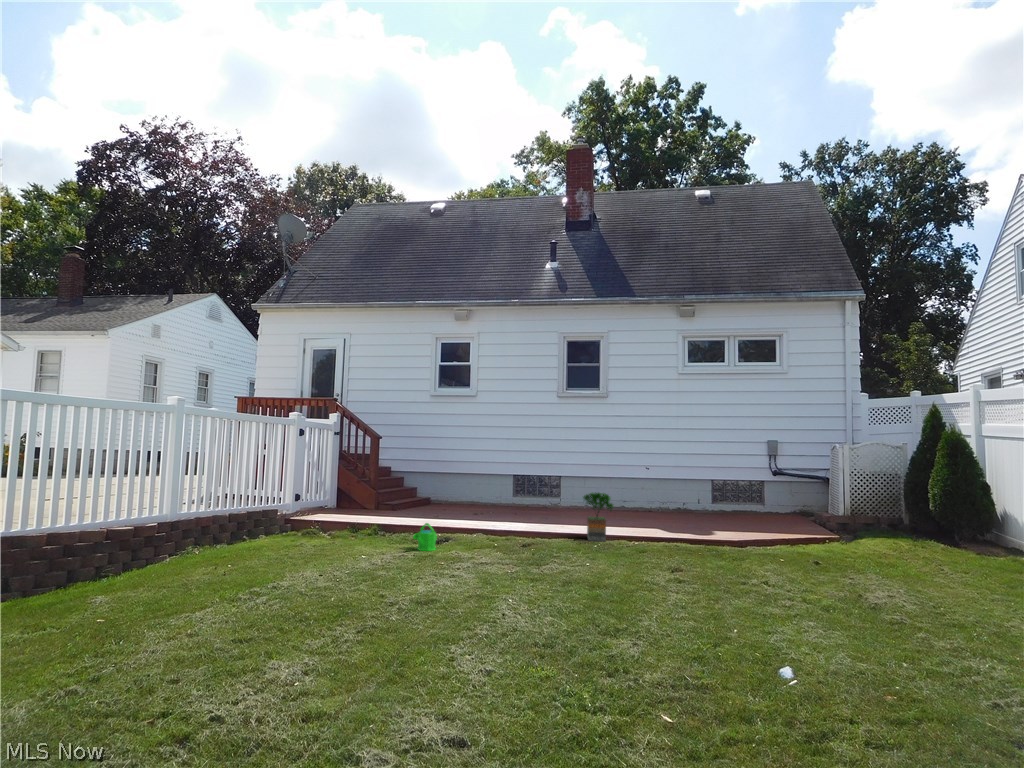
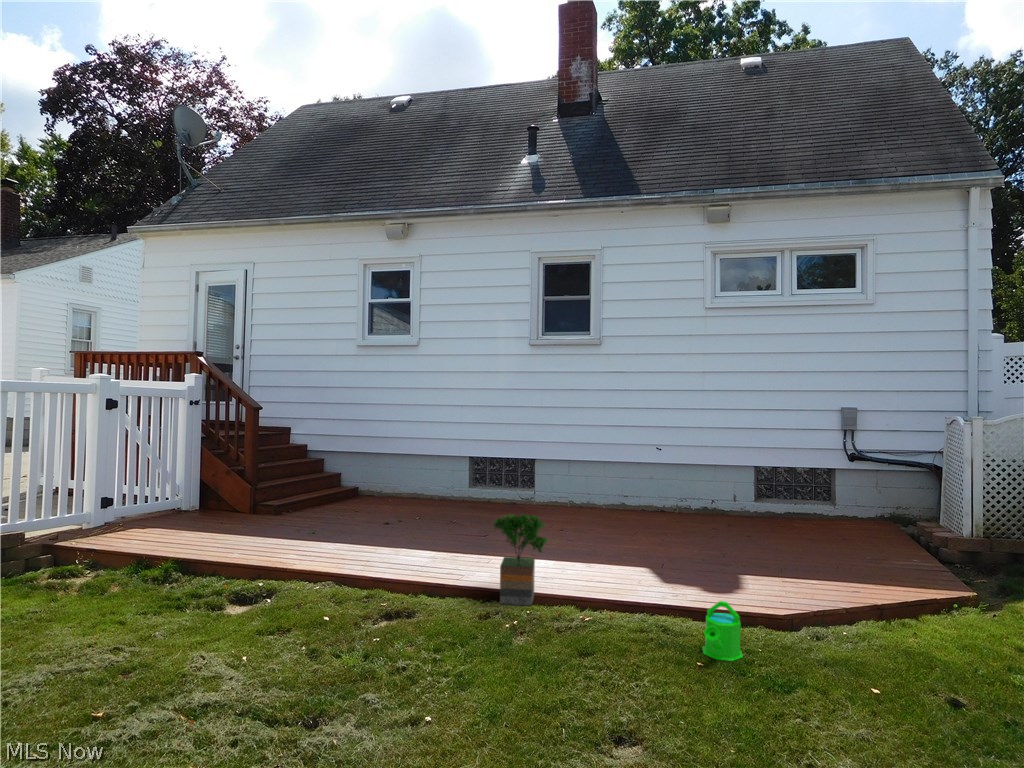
watering can: present [413,523,437,551] -> present [702,601,743,661]

